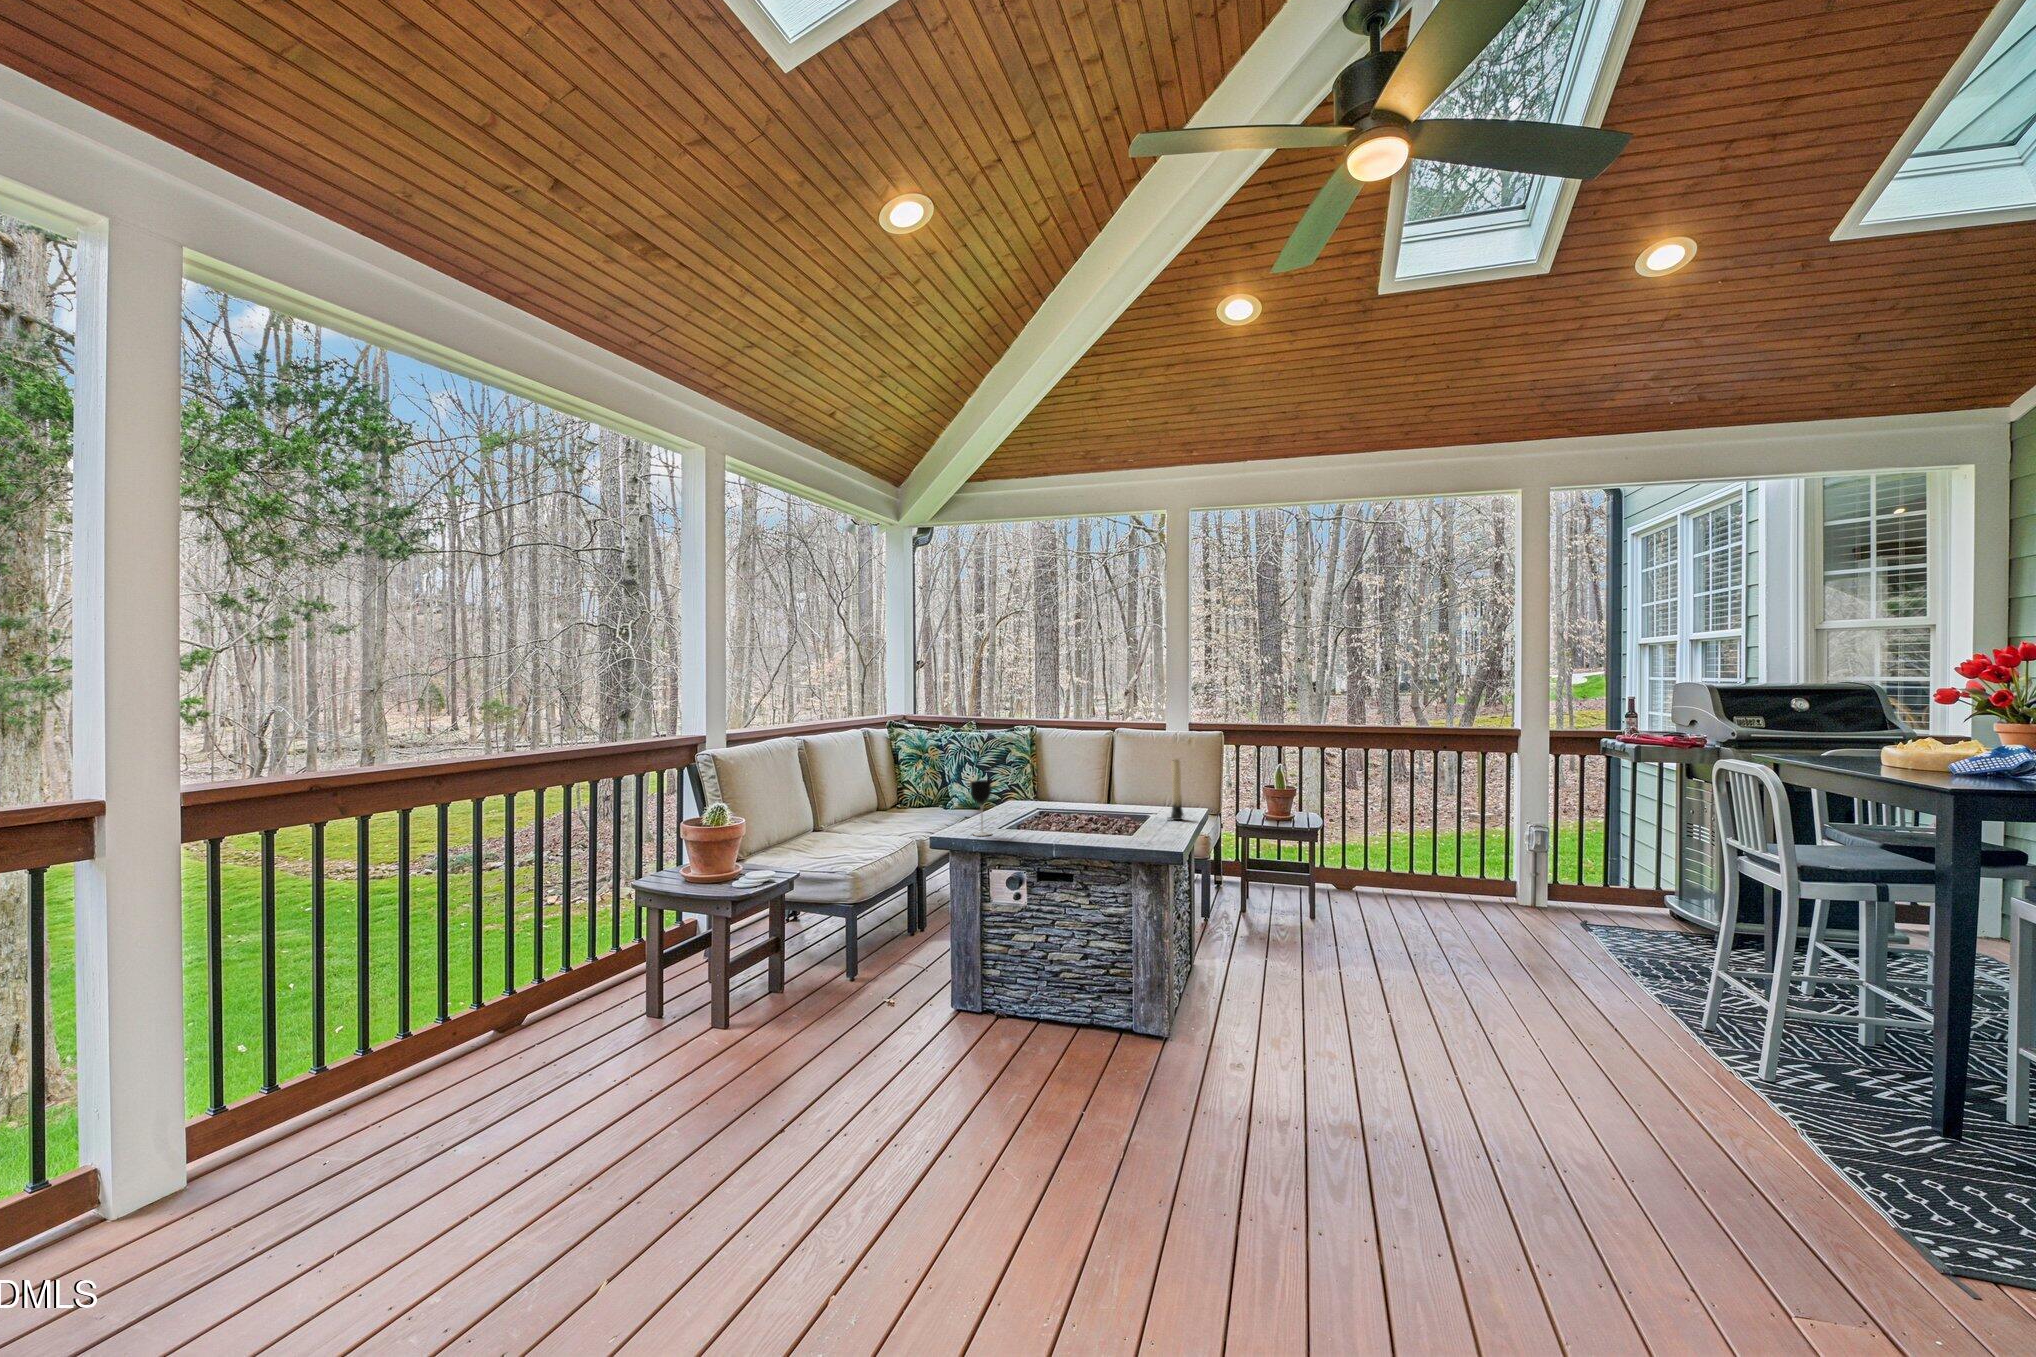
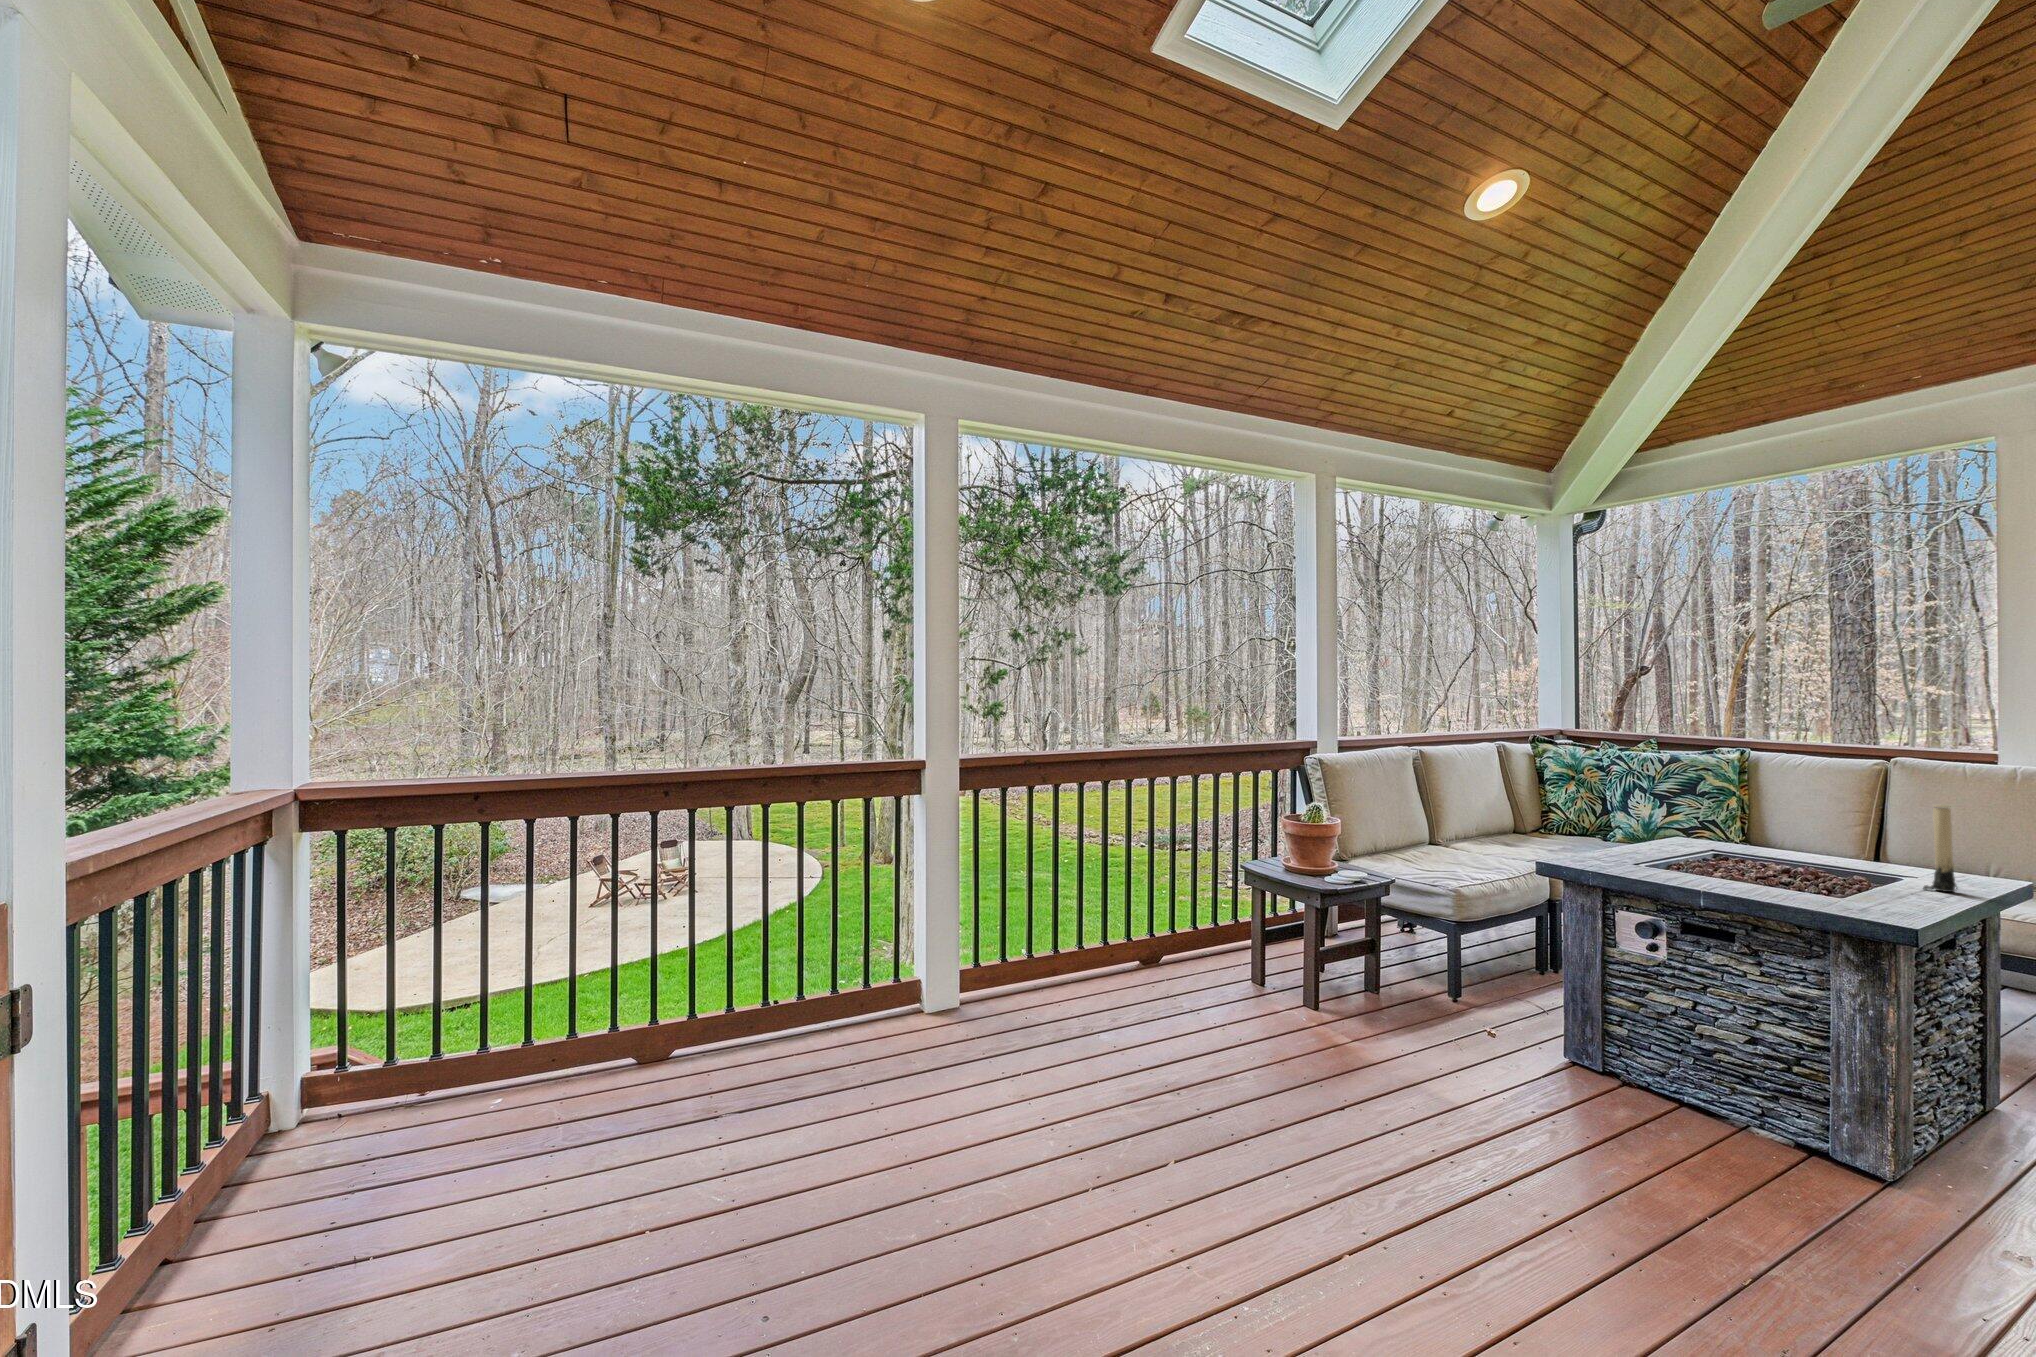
wine glass: present [970,780,991,836] -> none [1593,806,1623,870]

